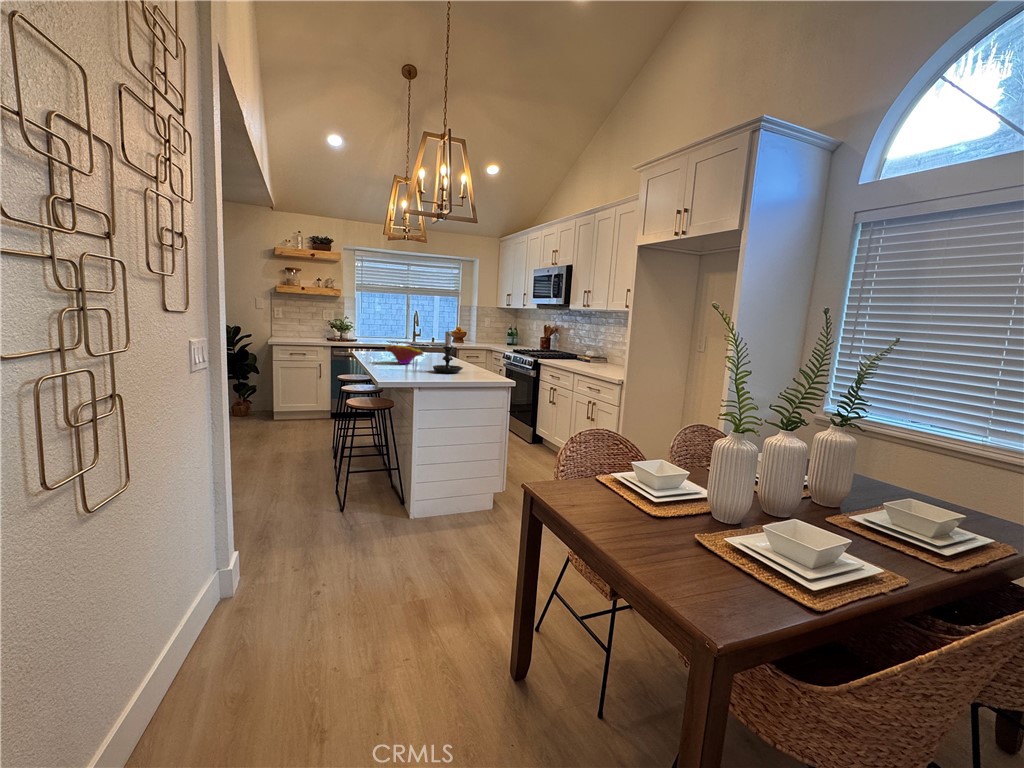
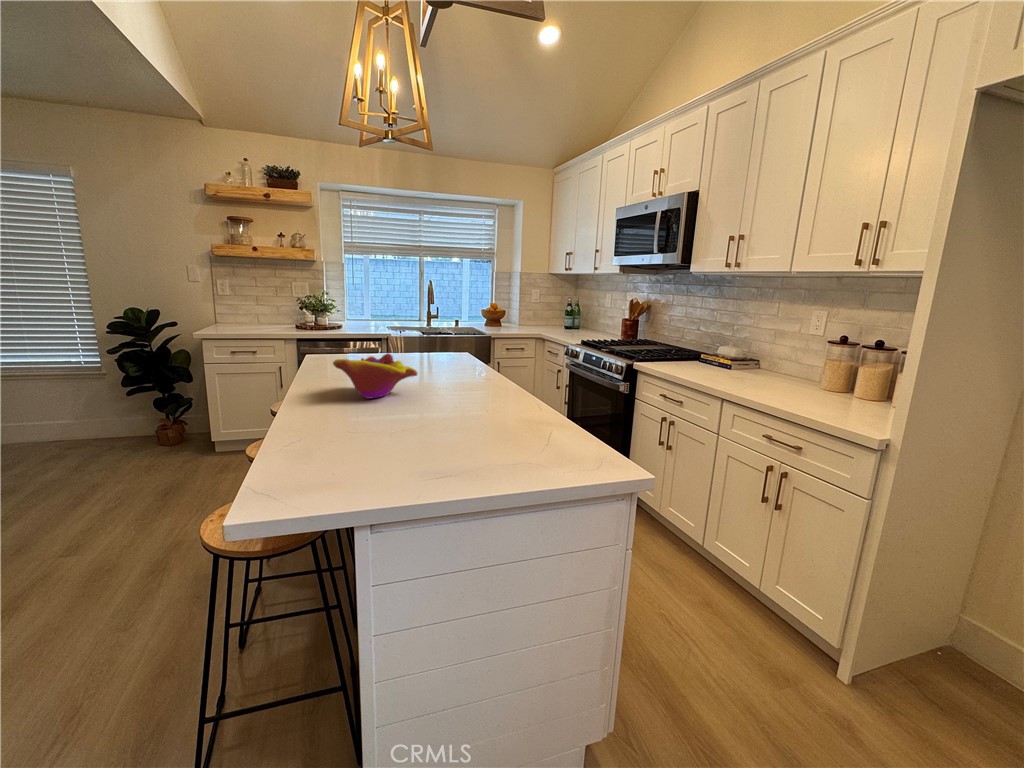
candle holder: present [433,331,463,373] -> none [427,323,506,443]

